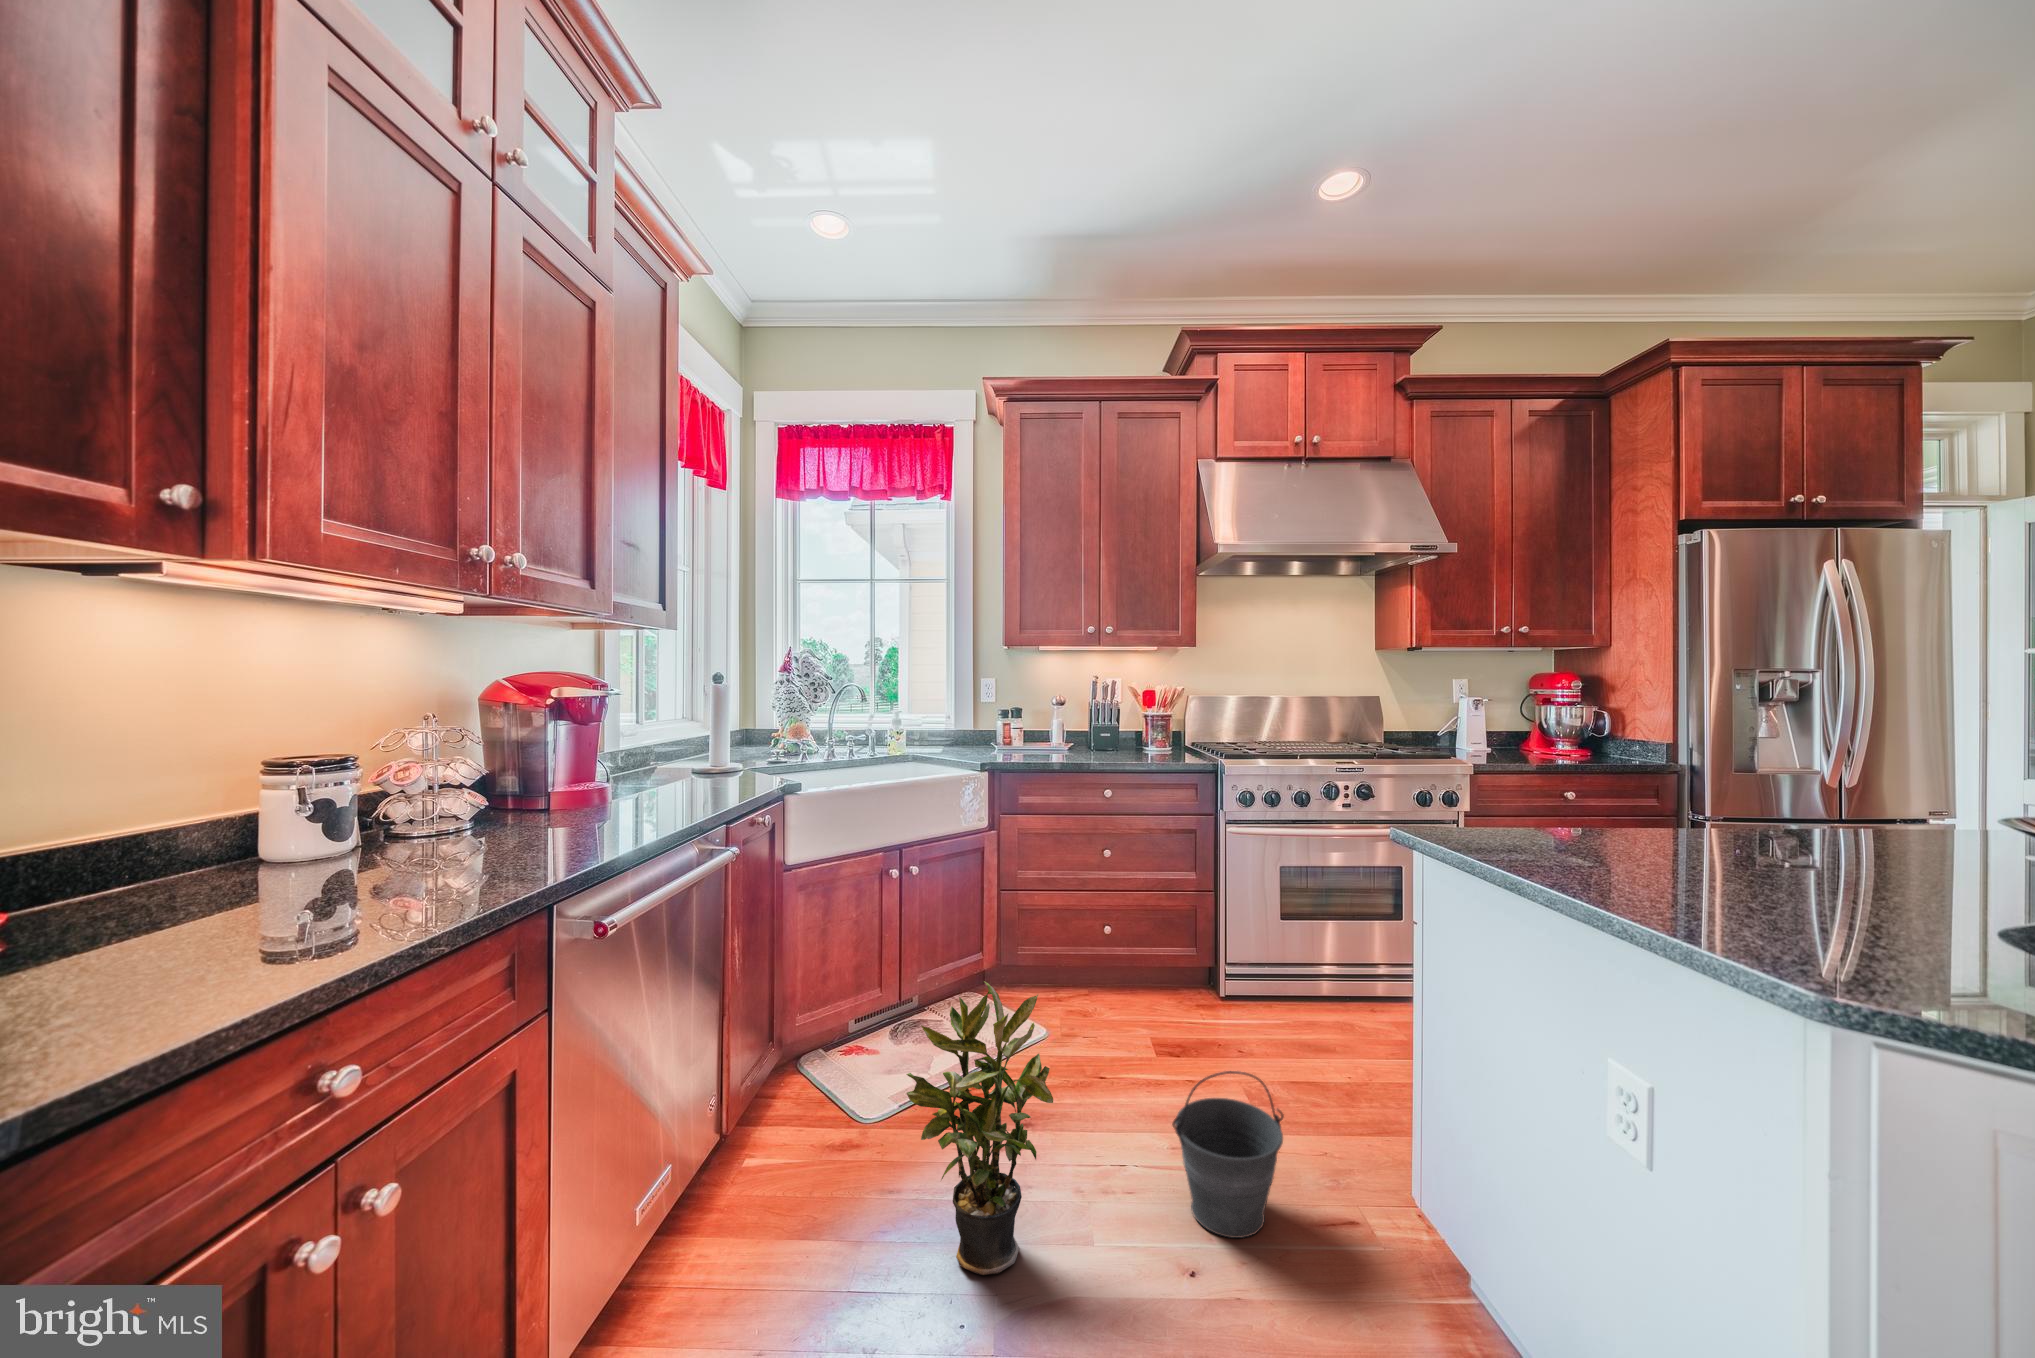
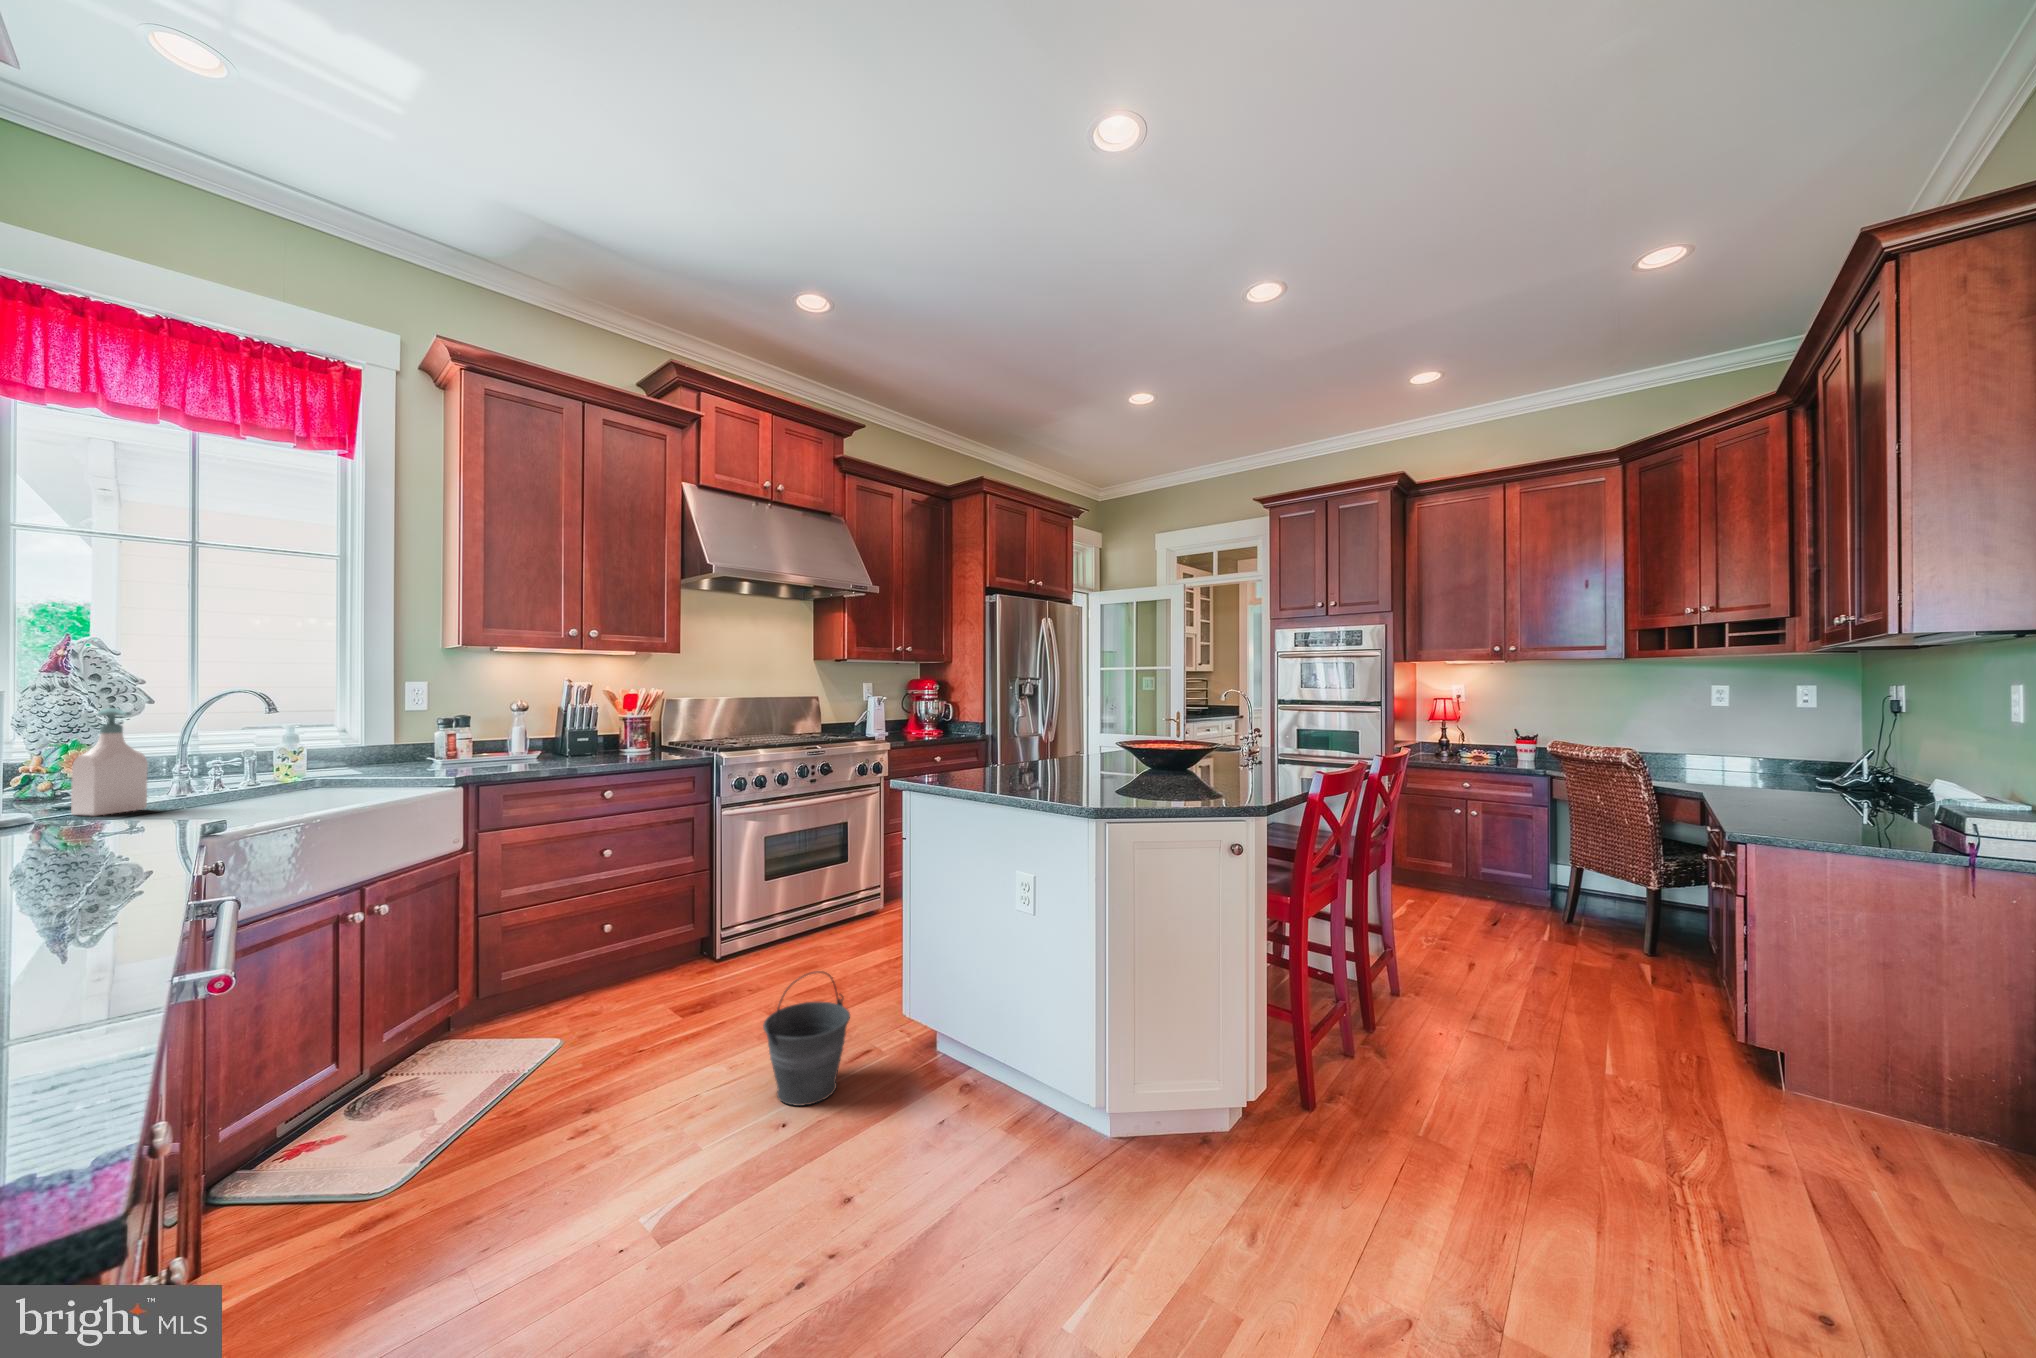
soap bottle: none [762,704,797,779] -> present [71,708,148,816]
potted plant: present [906,981,1053,1275] -> none [531,941,682,1232]

